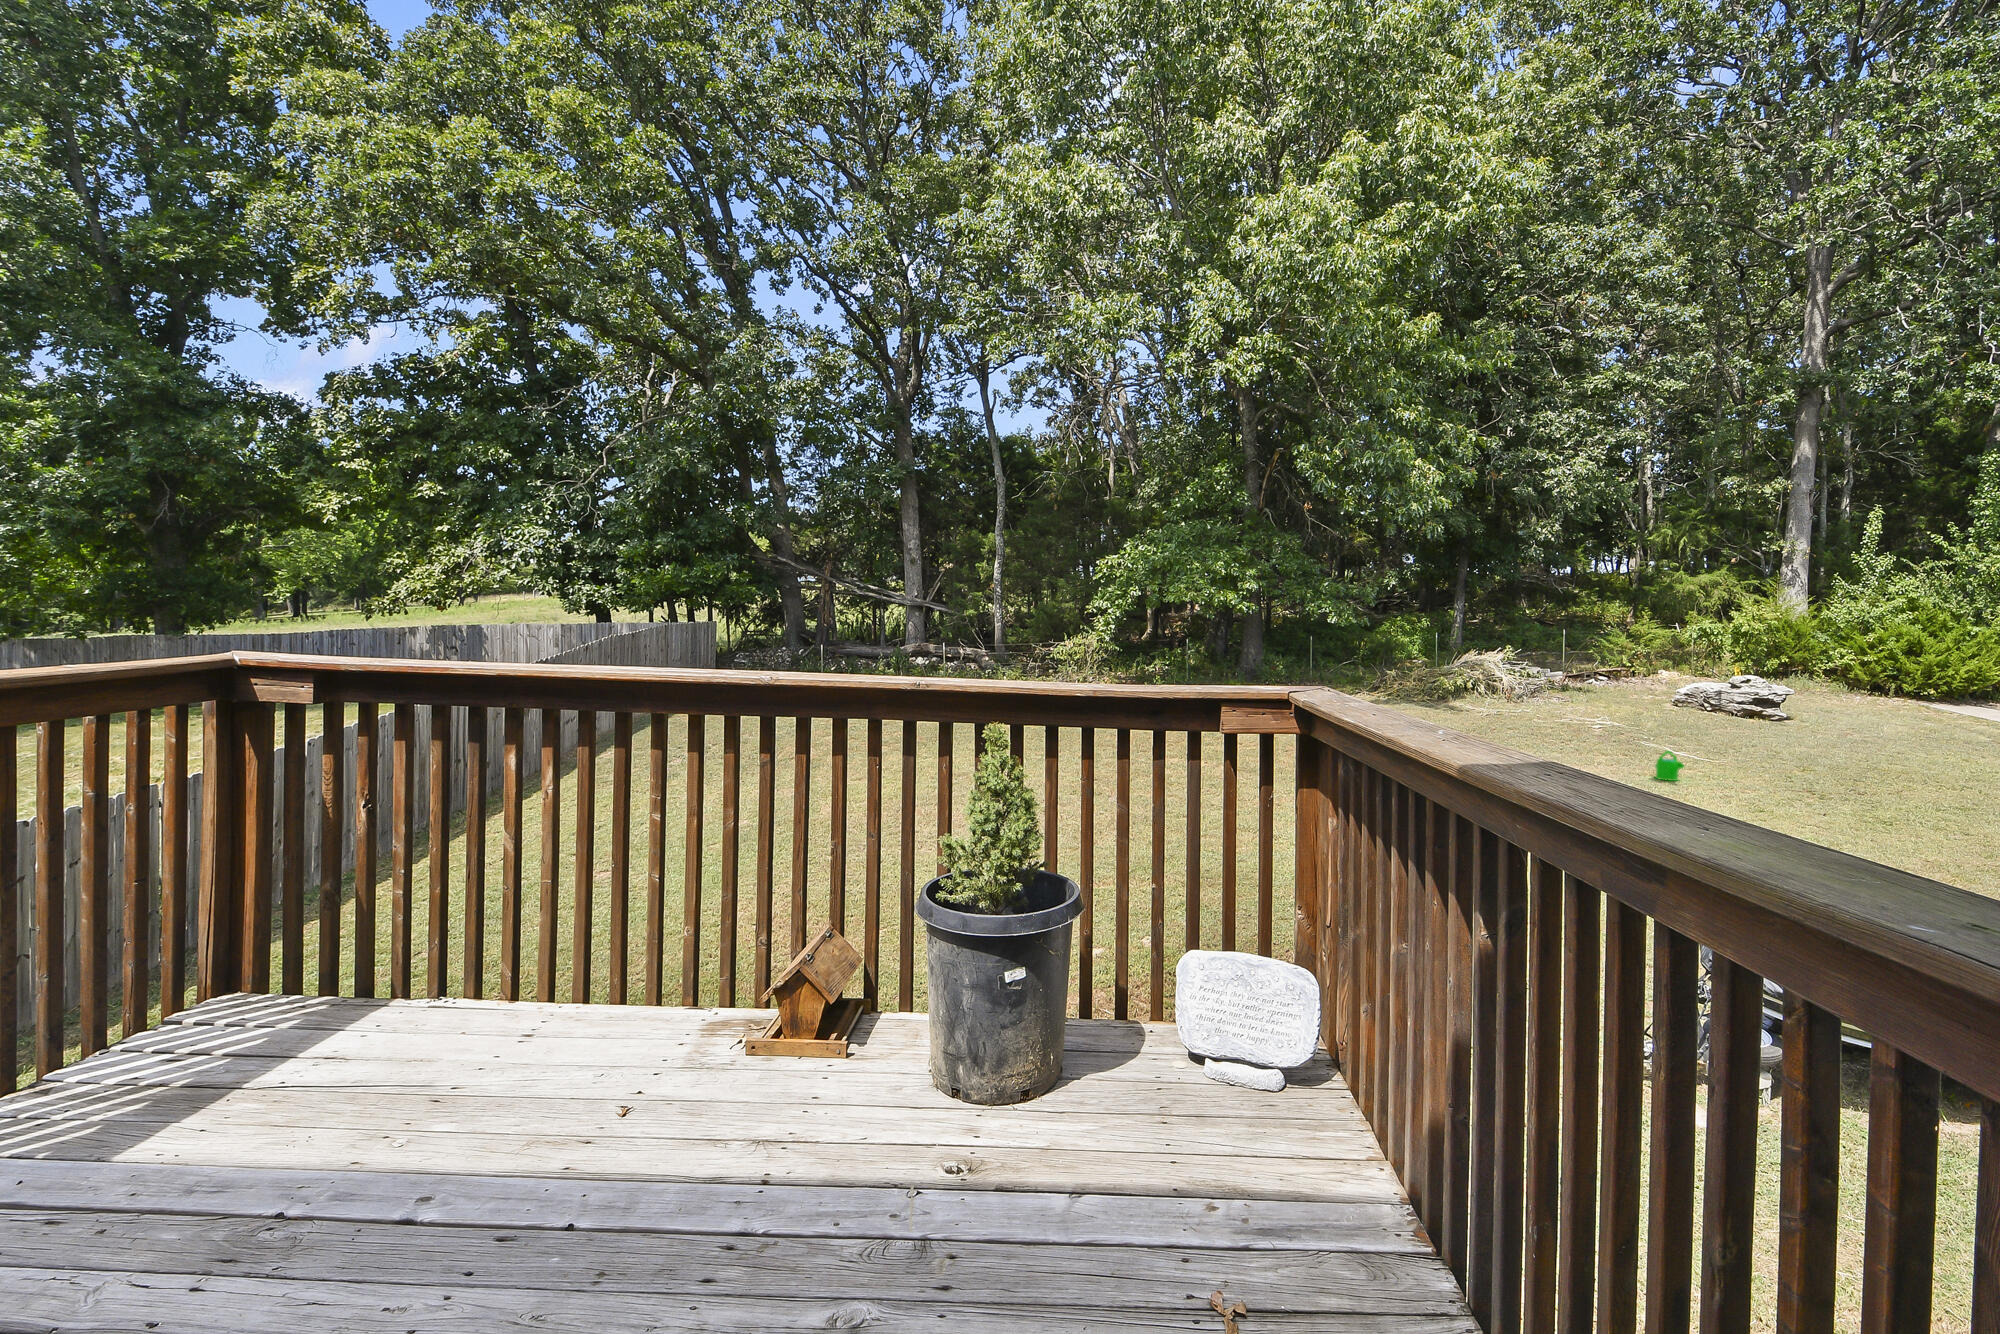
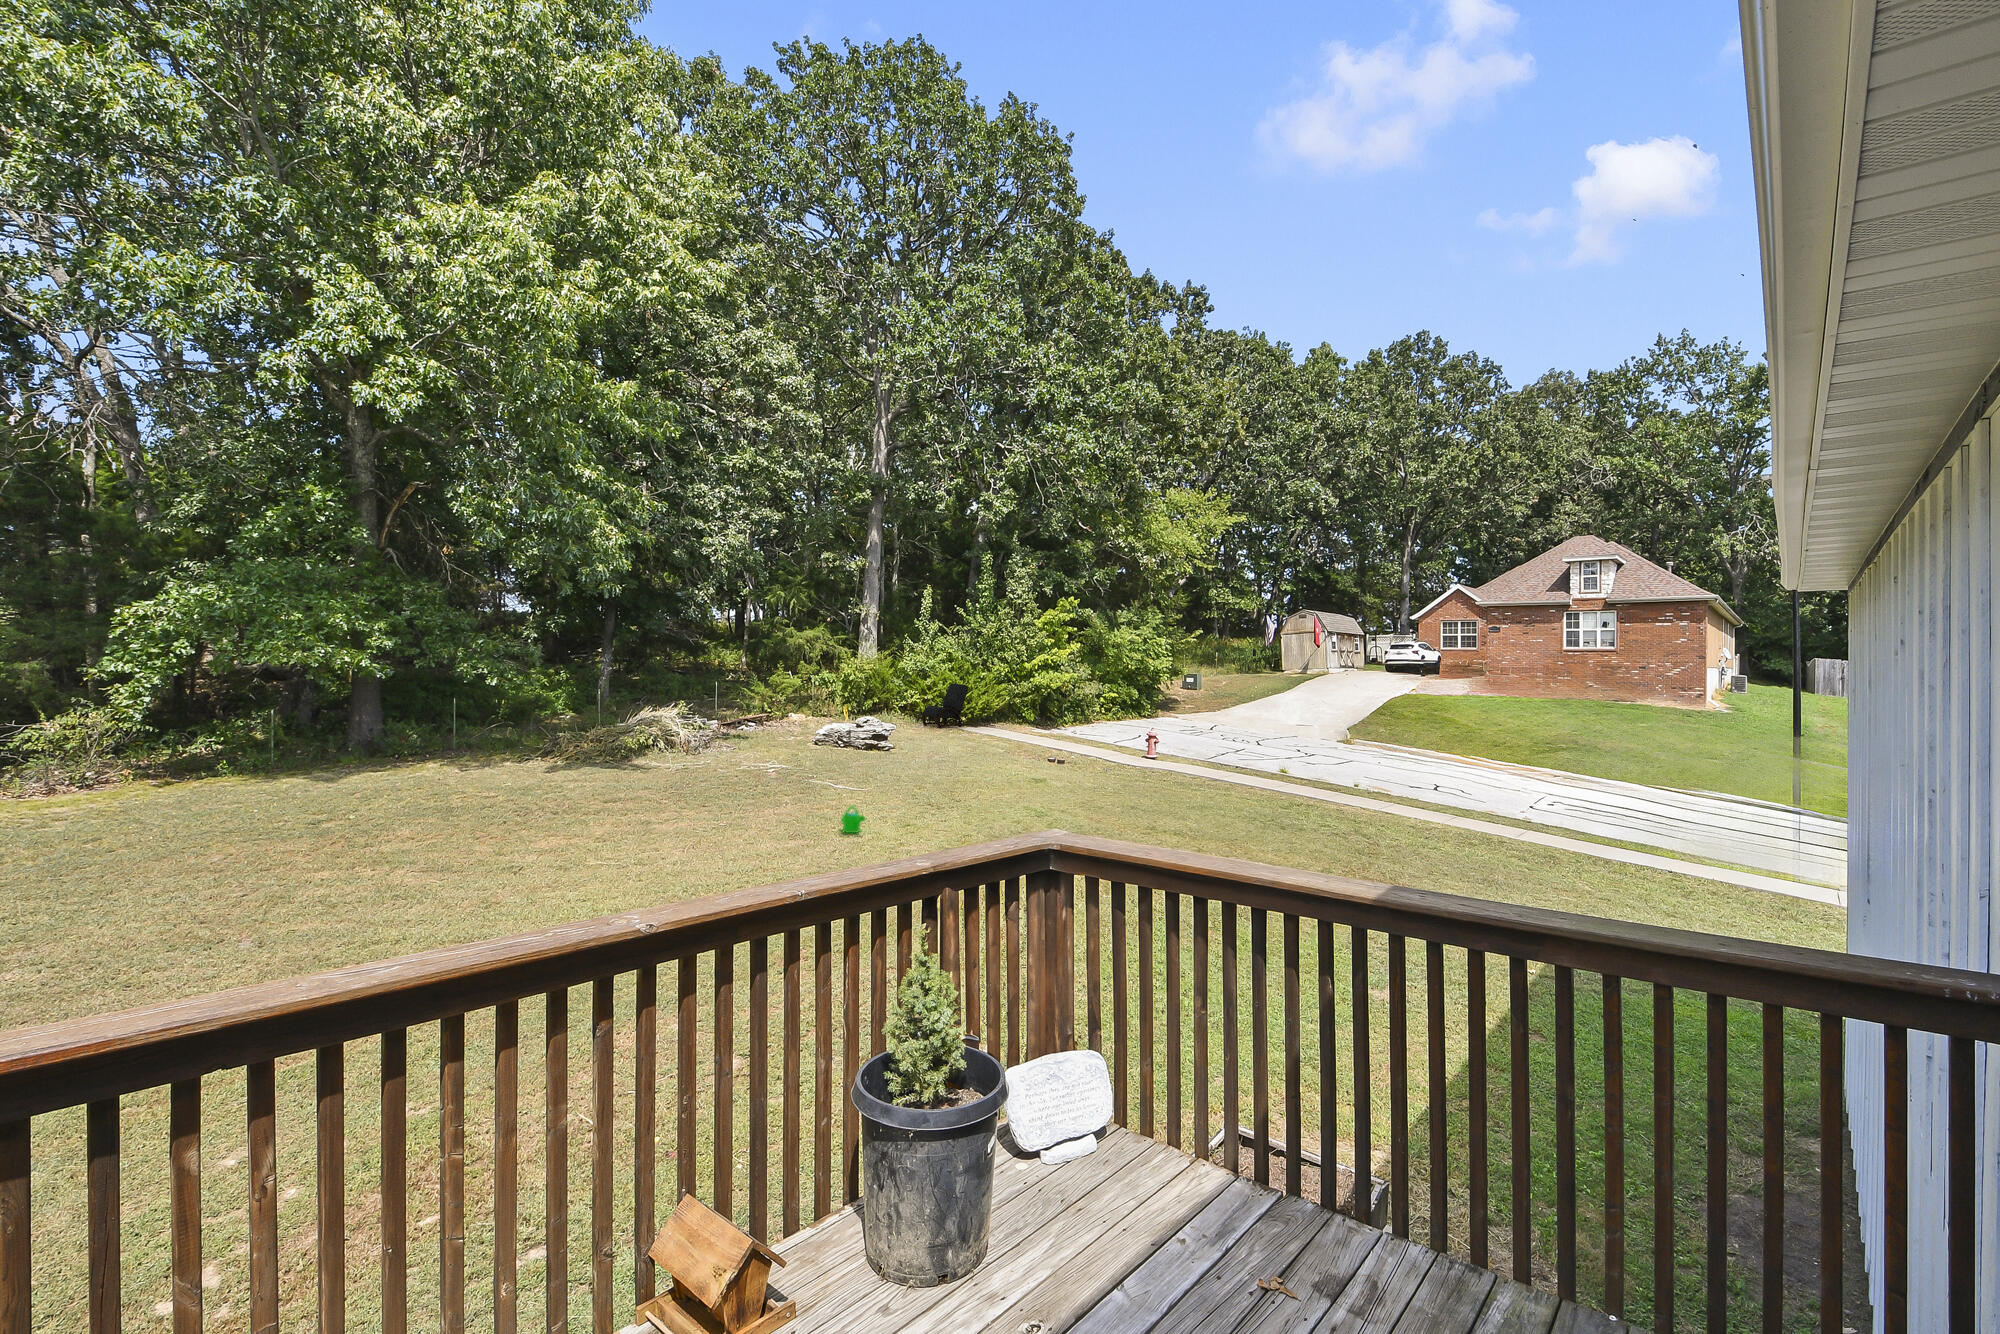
lounge chair: none [1856,640,1945,701] -> present [922,683,969,728]

